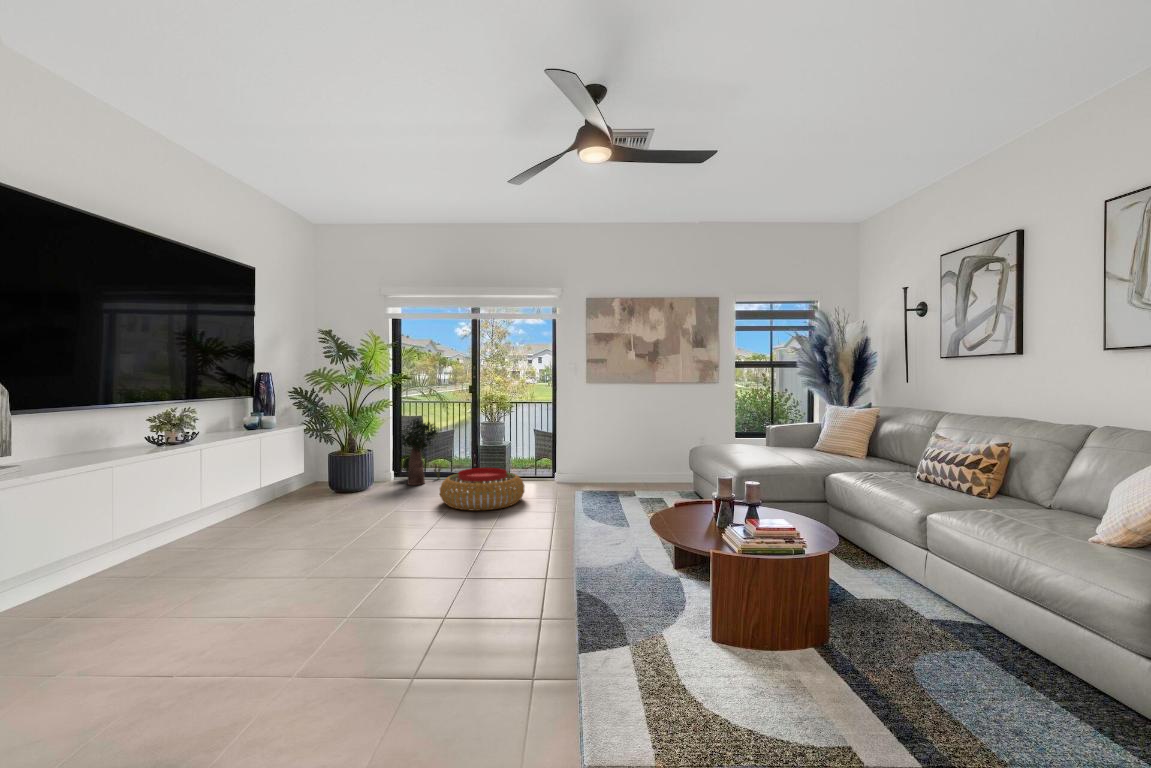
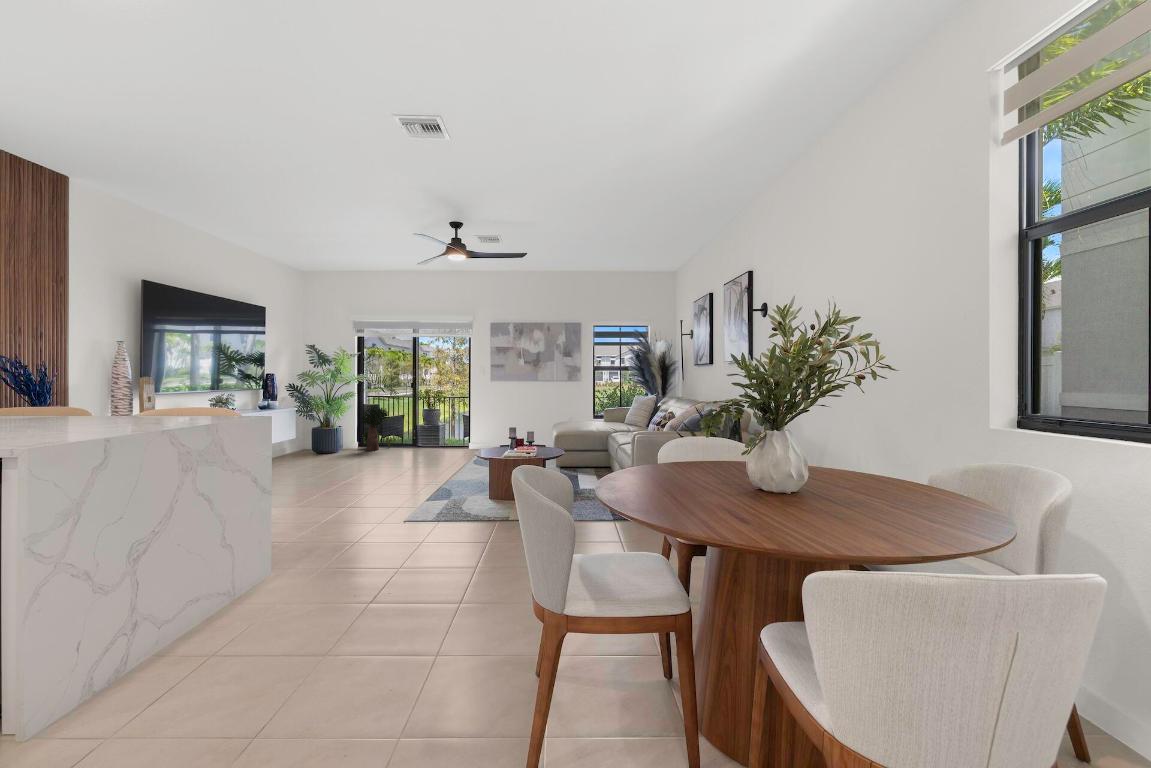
pouf: present [440,468,525,511] -> none [384,436,441,461]

